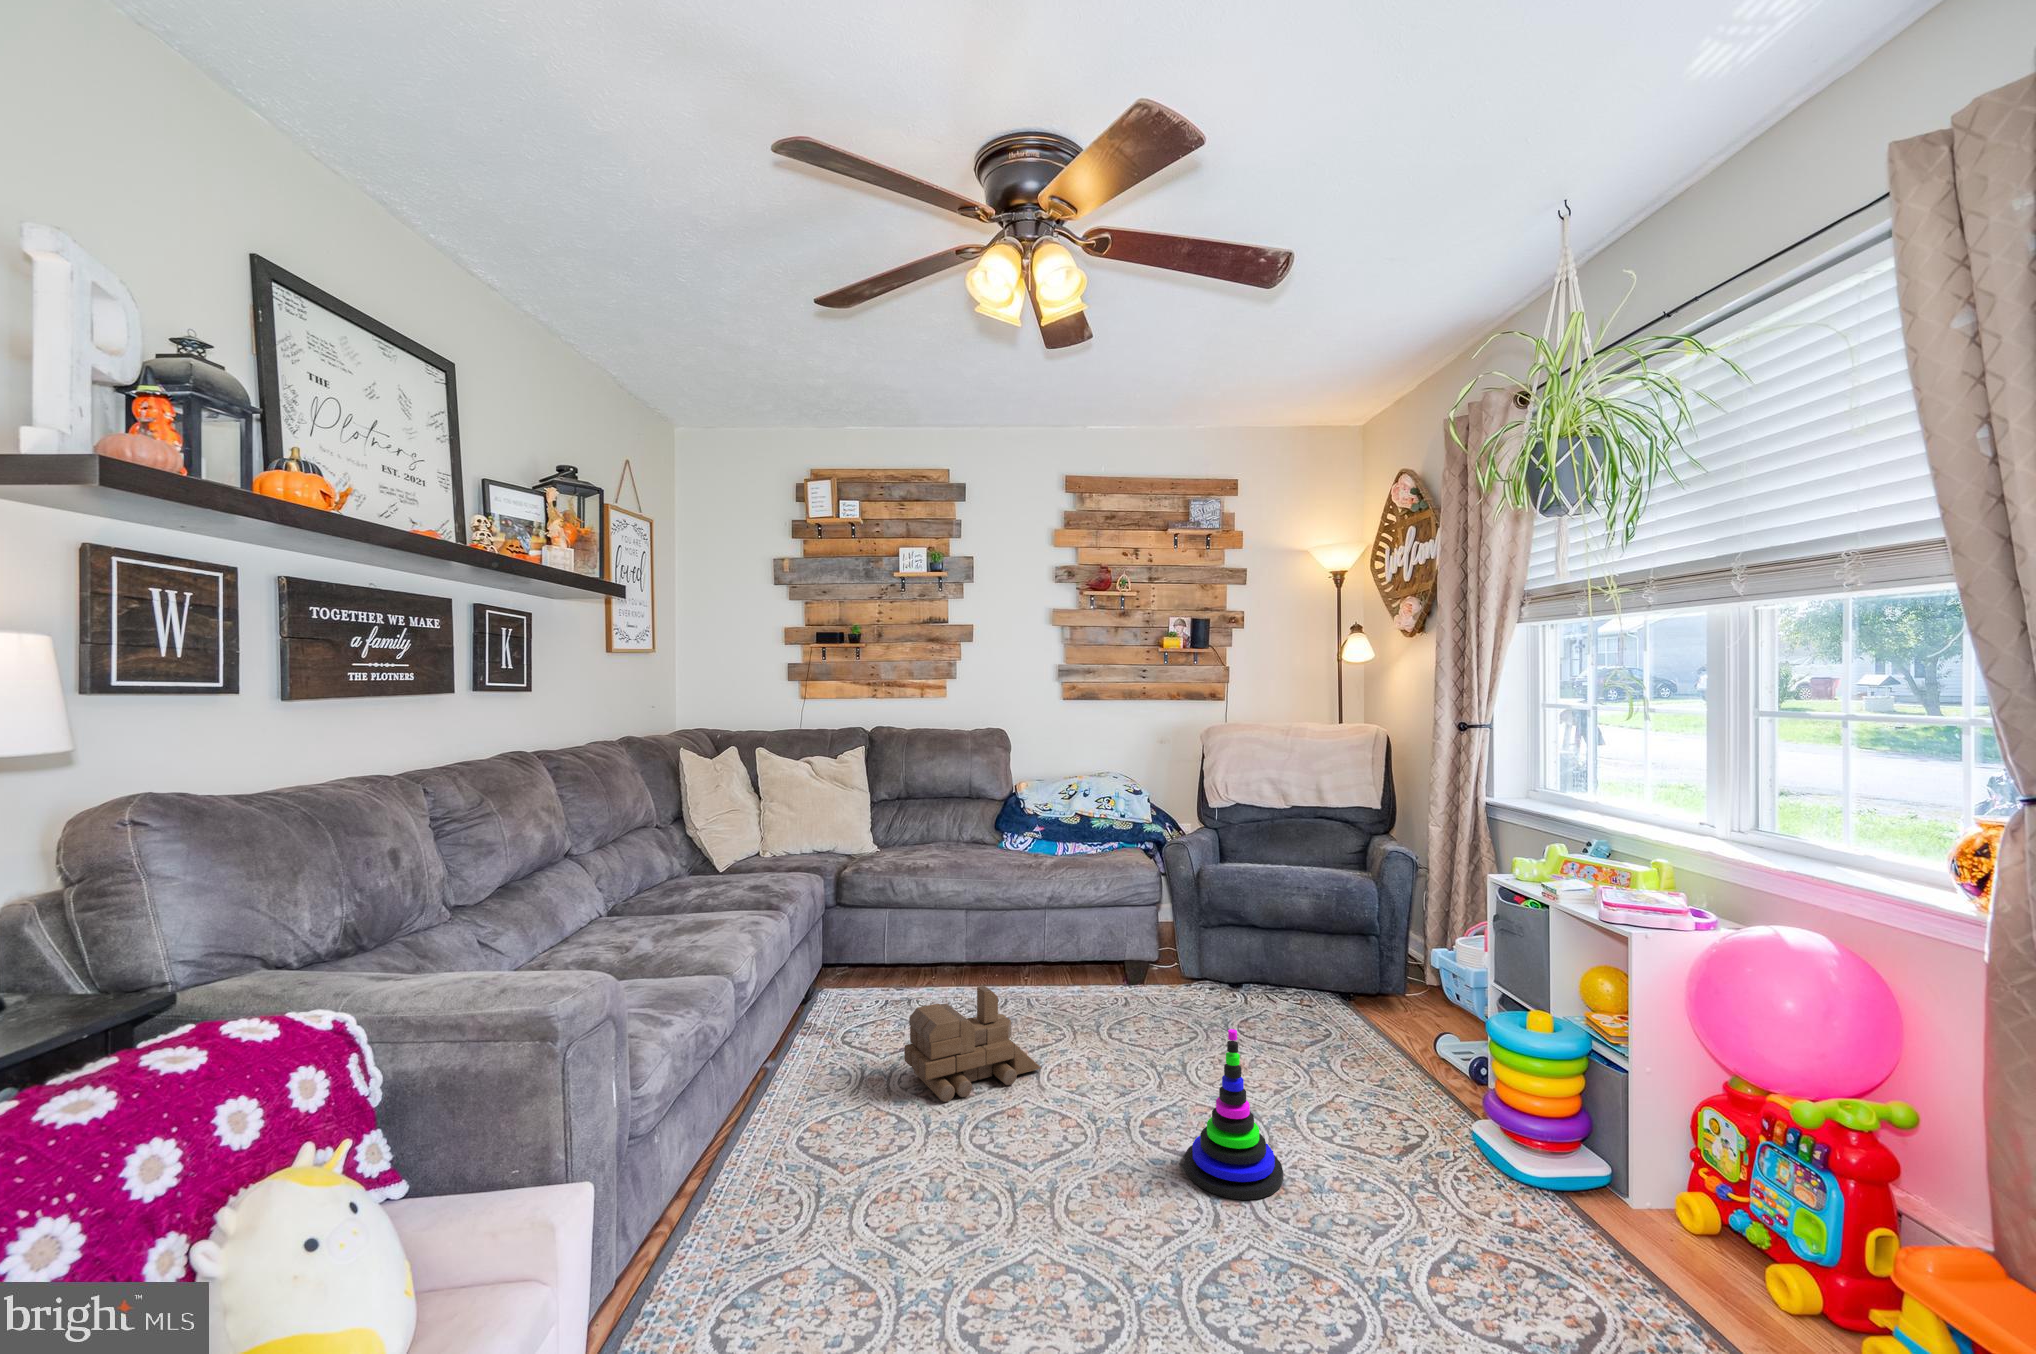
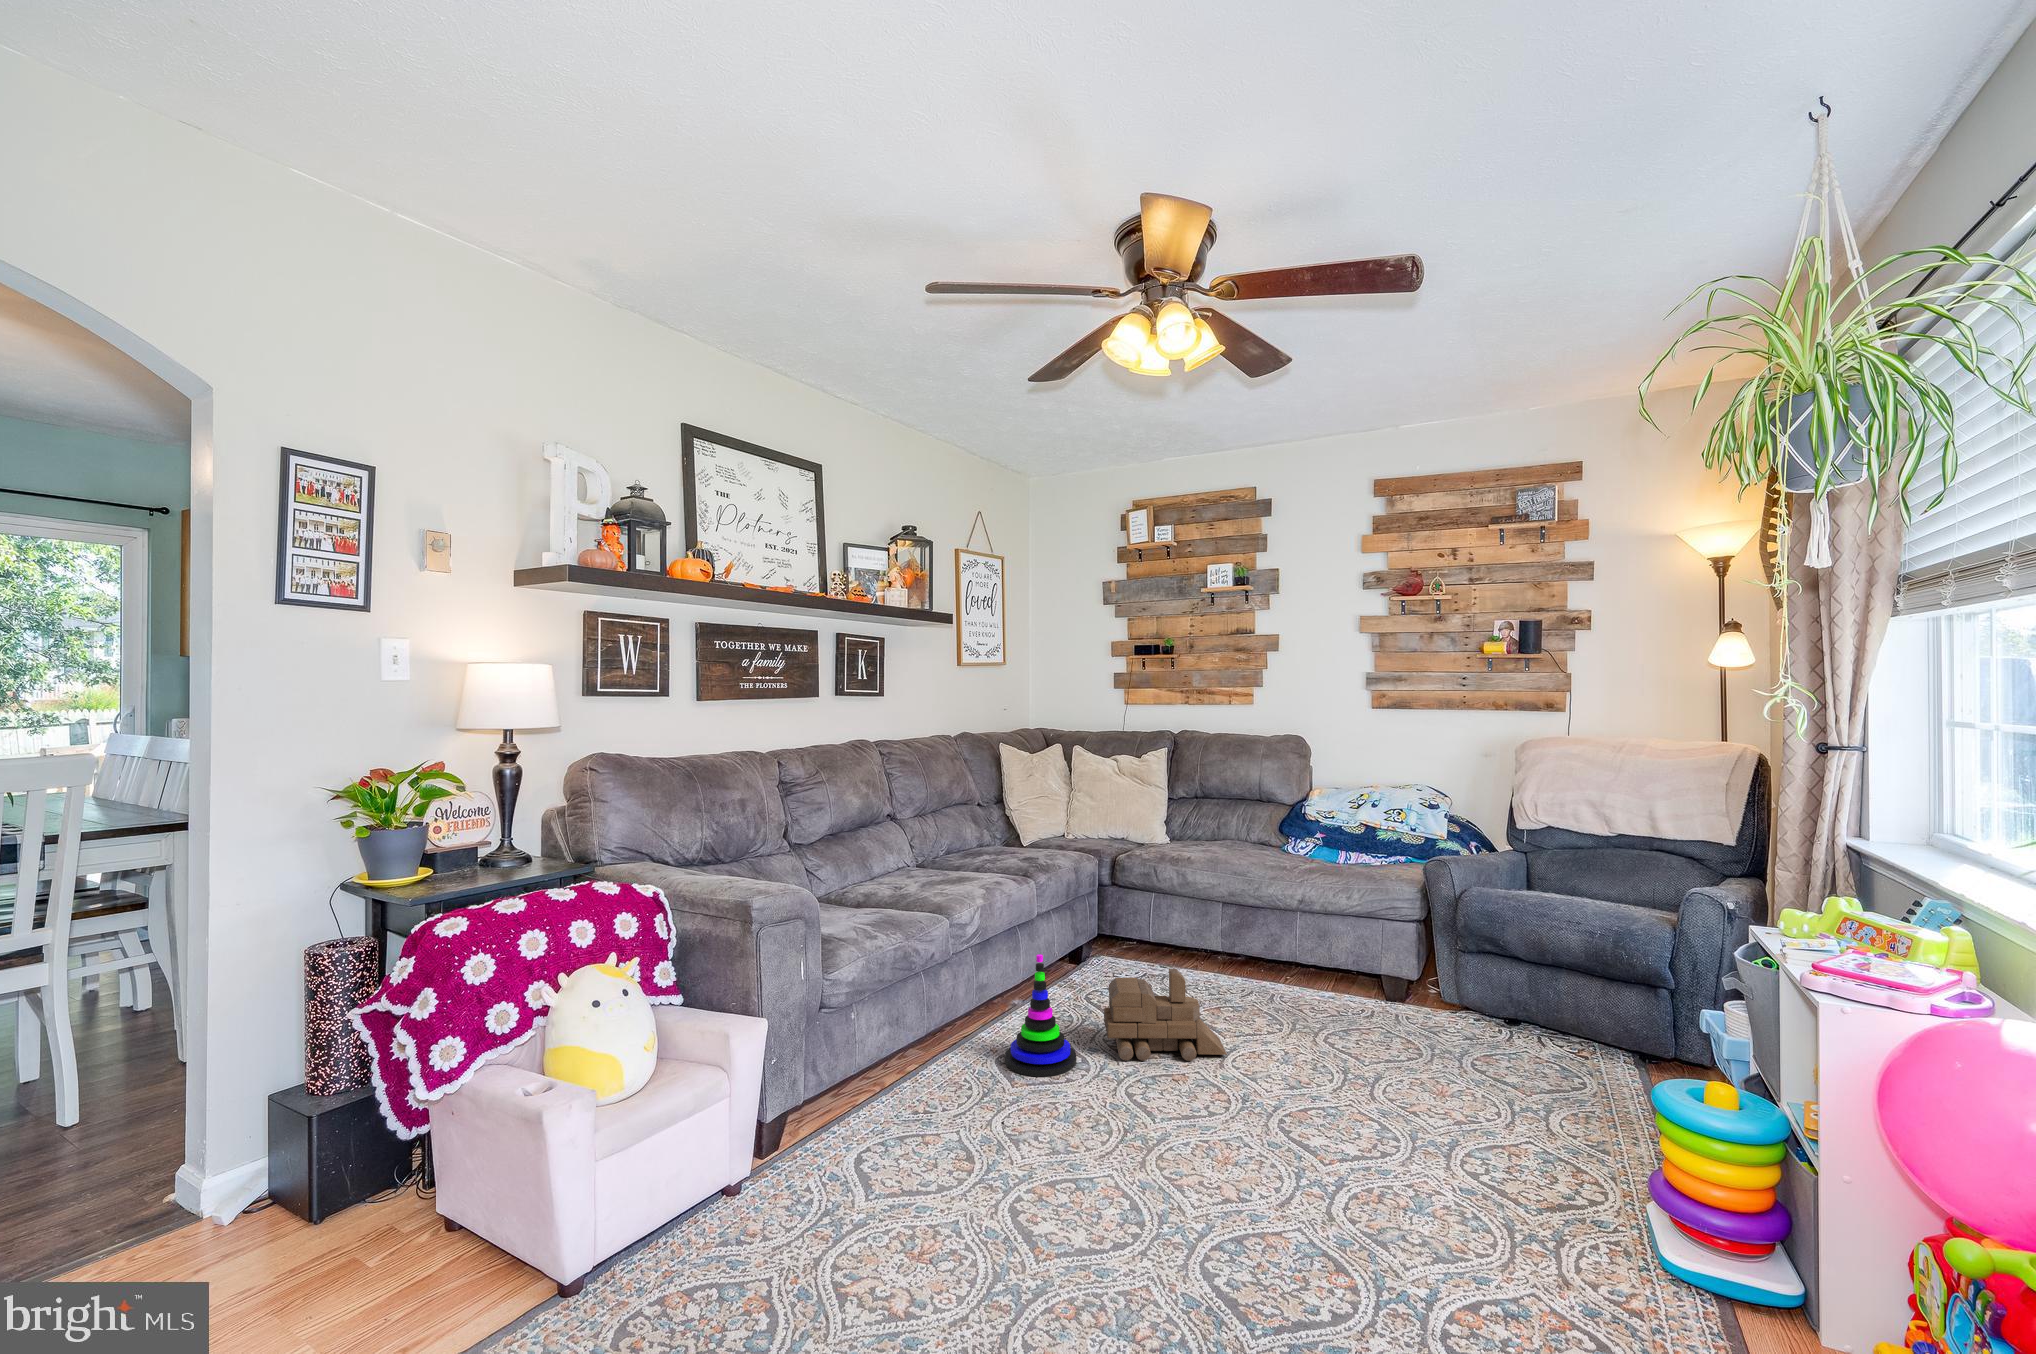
stacking toy: present [1185,1029,1283,1200] -> present [1005,954,1077,1076]

